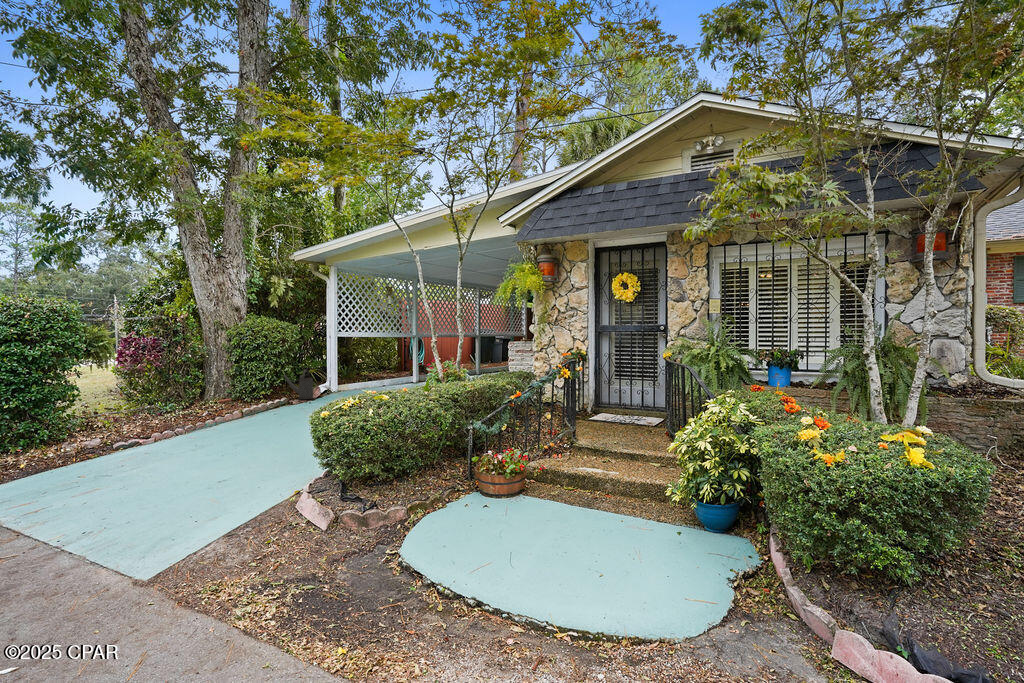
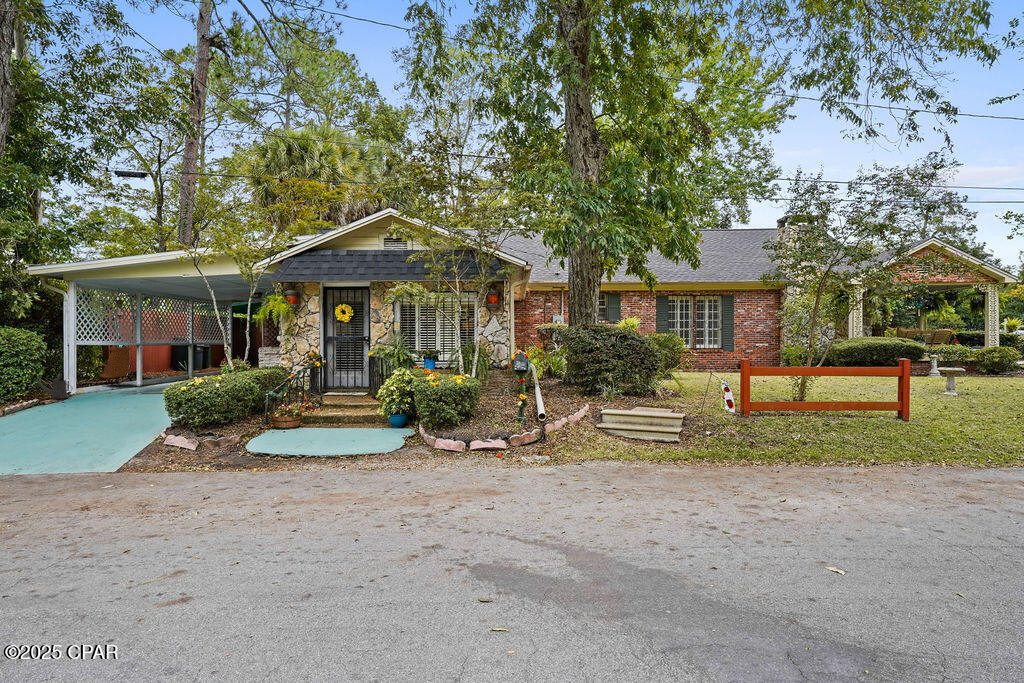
lounge chair: none [360,337,388,384] -> present [99,347,131,385]

